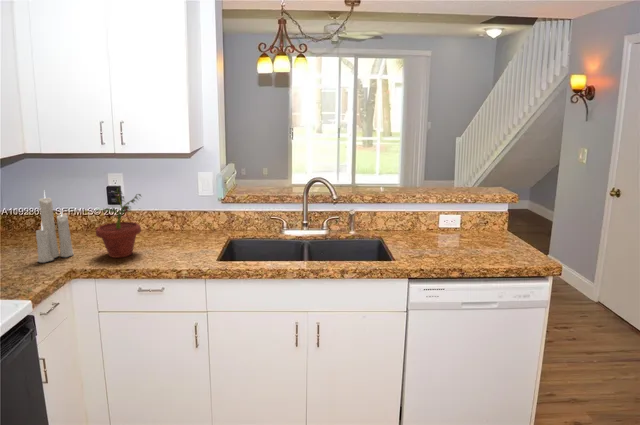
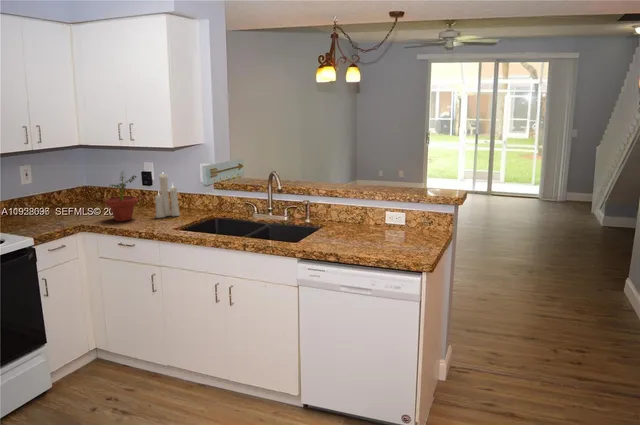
candle: present [36,194,73,262] -> present [155,174,179,218]

